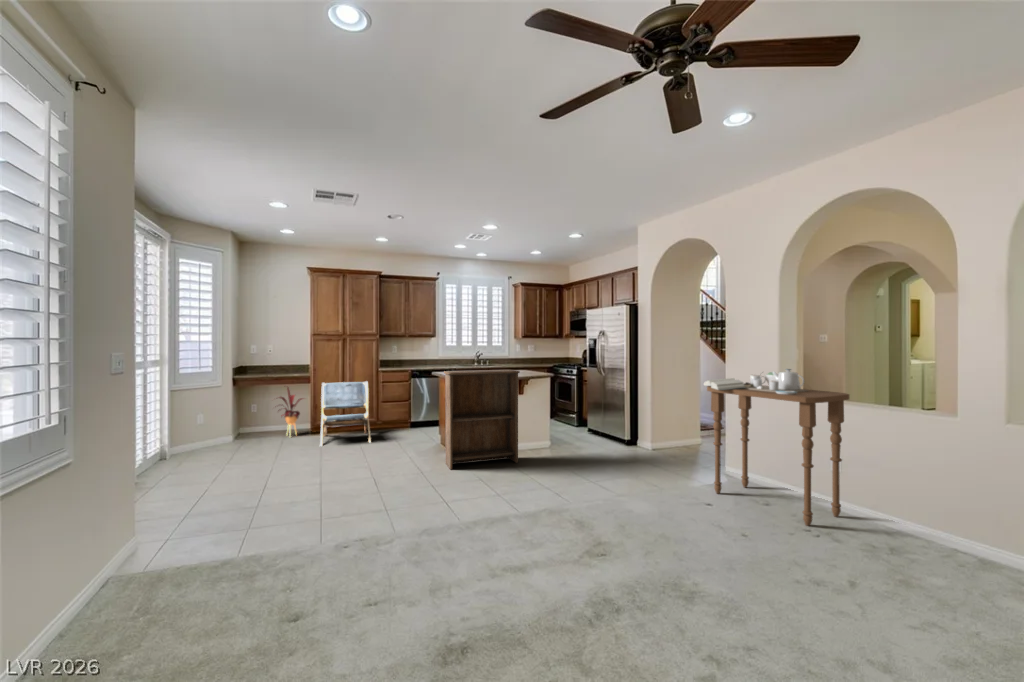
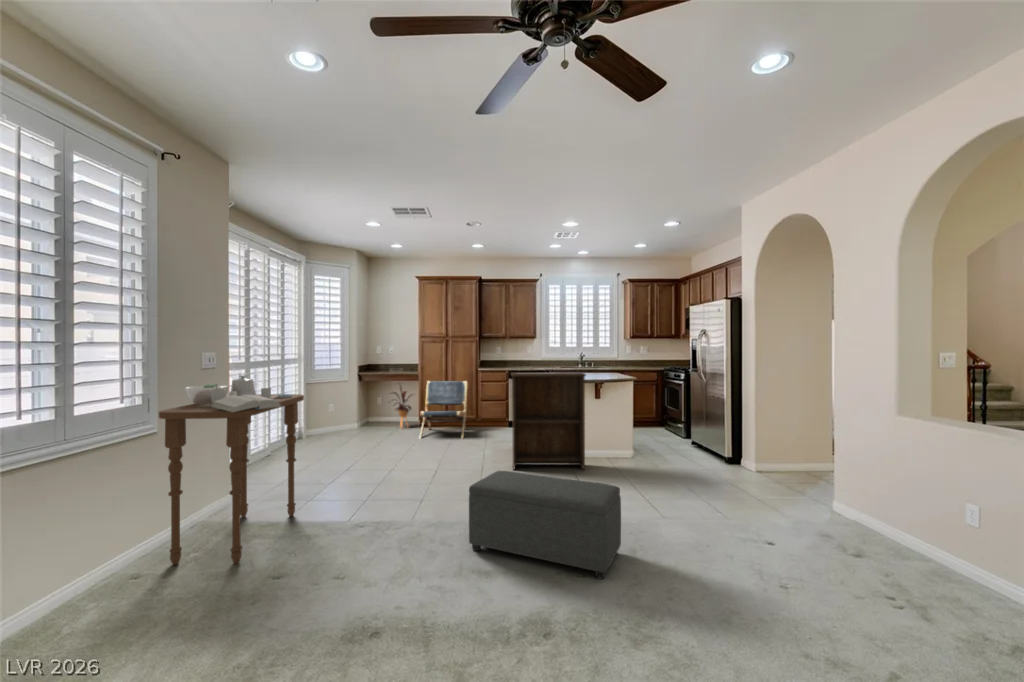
side table: present [704,369,849,526] -> present [159,376,304,565]
ottoman: none [472,470,619,560] -> present [469,471,621,579]

